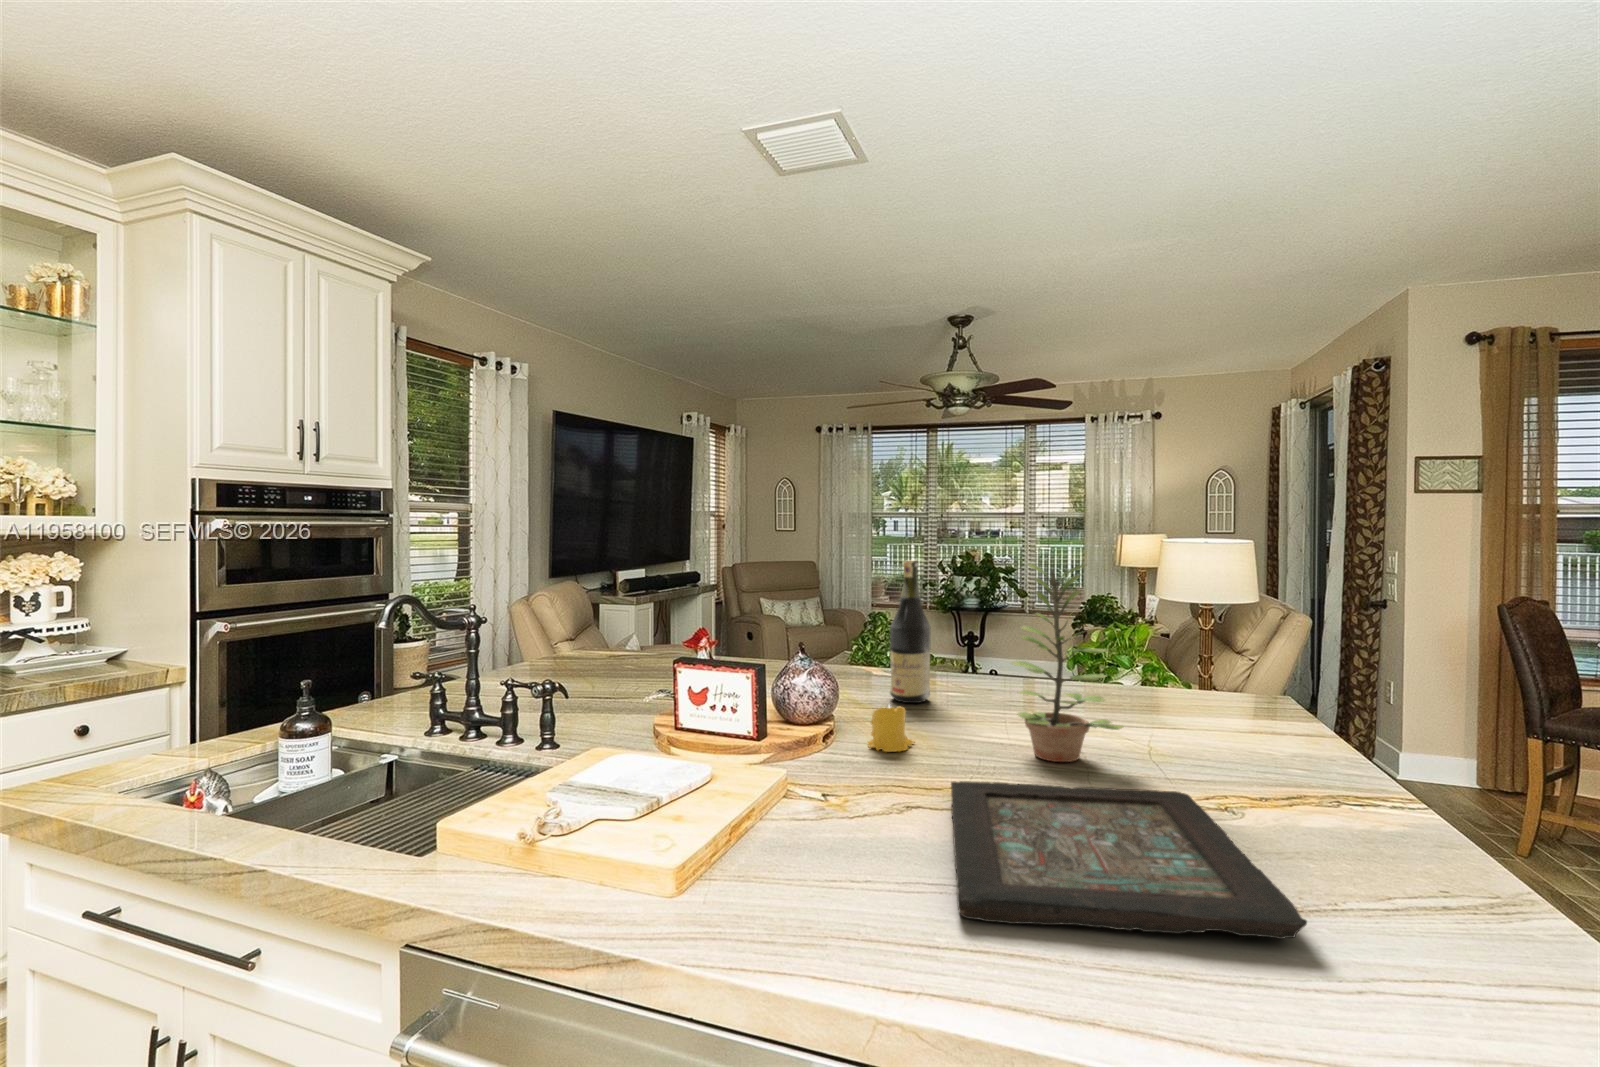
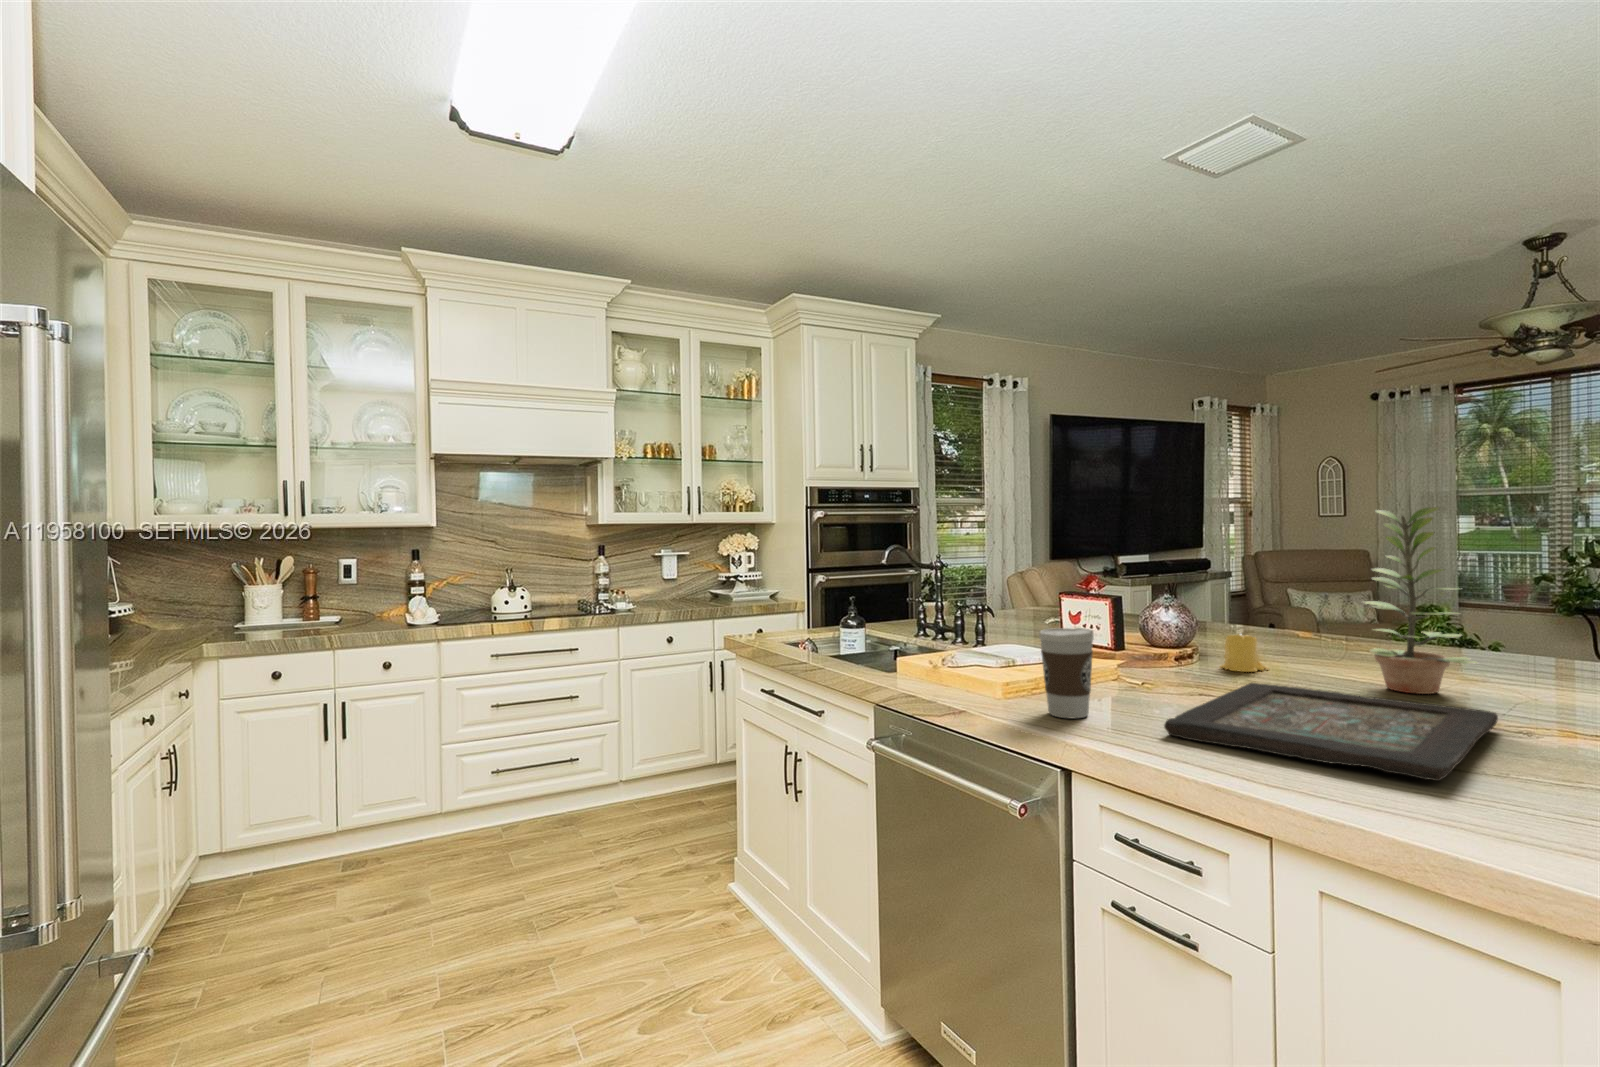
wine bottle: present [890,561,930,703] -> none [1288,519,1334,650]
coffee cup: none [760,756,842,914] -> present [1039,628,1094,718]

